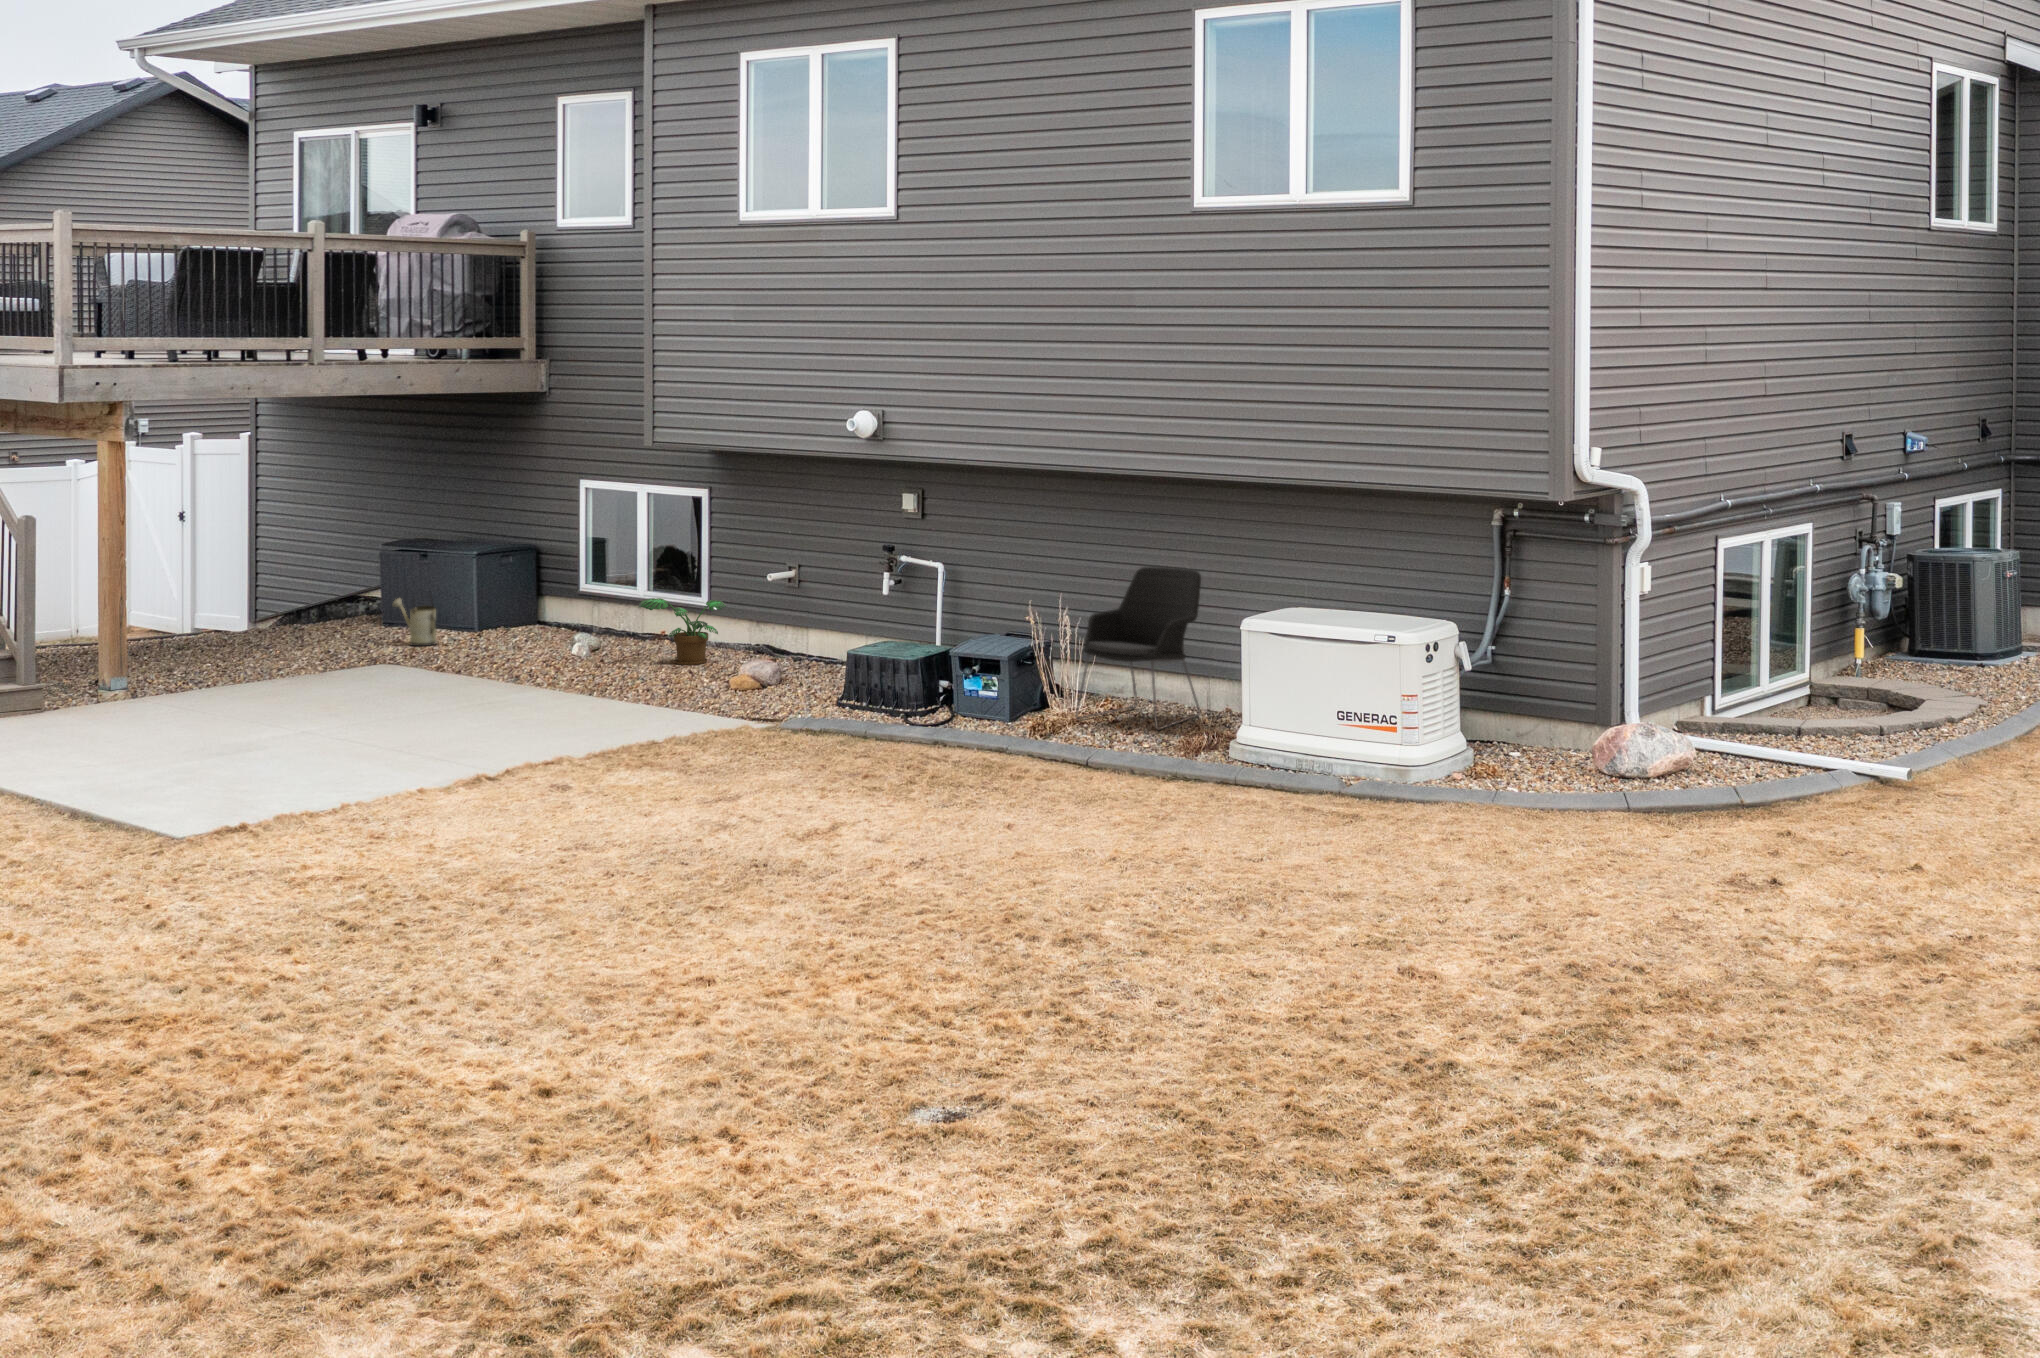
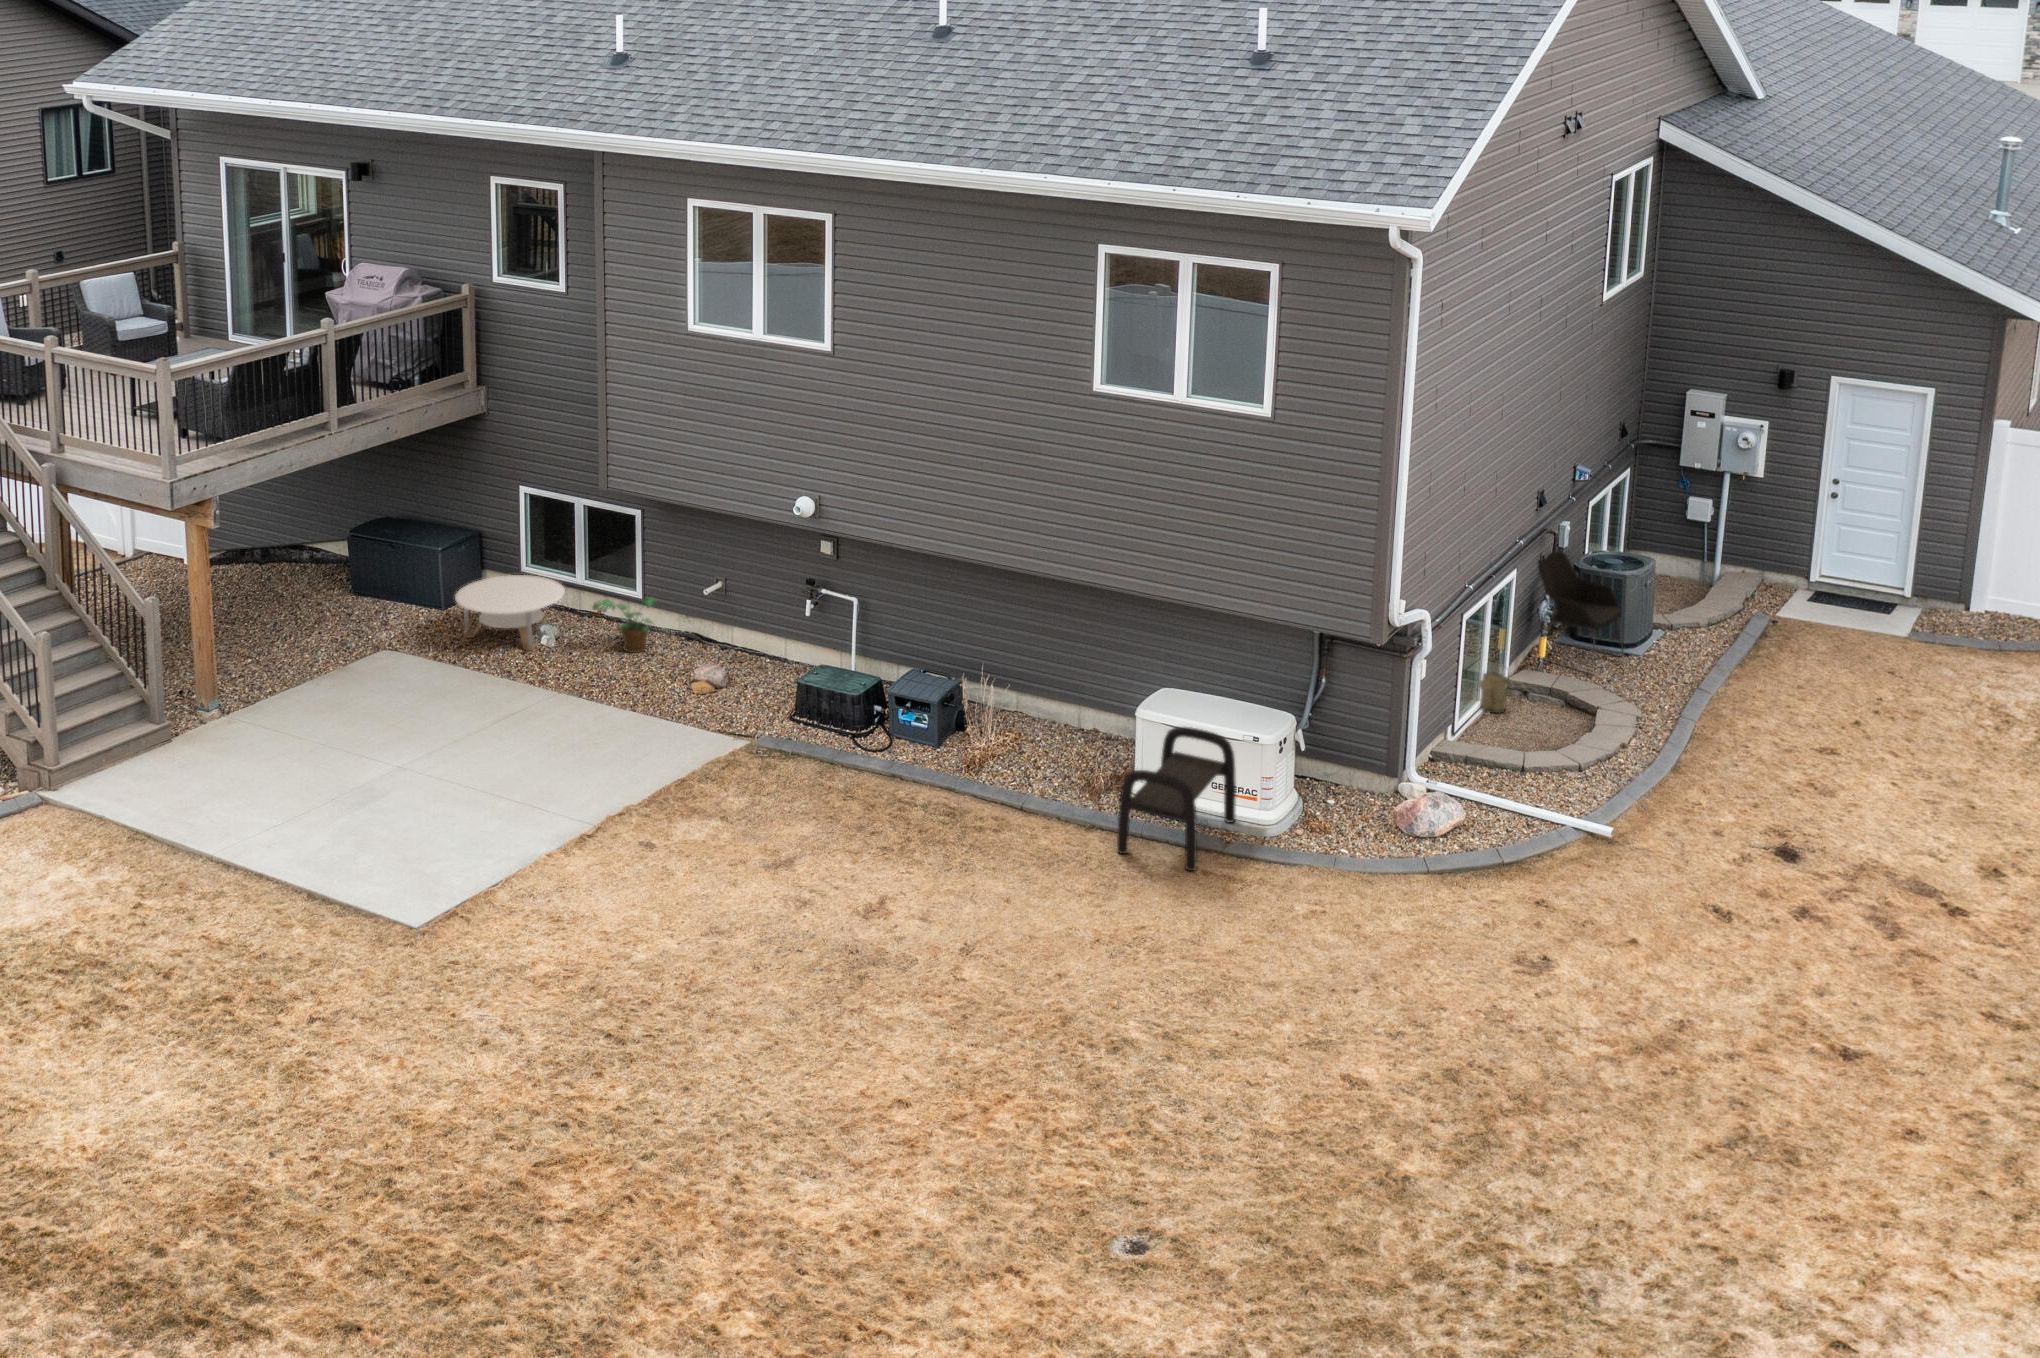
chair: present [1075,567,1201,730] -> present [1538,551,1623,674]
round table: none [481,591,622,663] -> present [455,575,565,651]
watering can: present [392,598,436,646] -> present [1479,672,1508,713]
bench: none [1179,638,1367,804] -> present [1117,727,1236,871]

